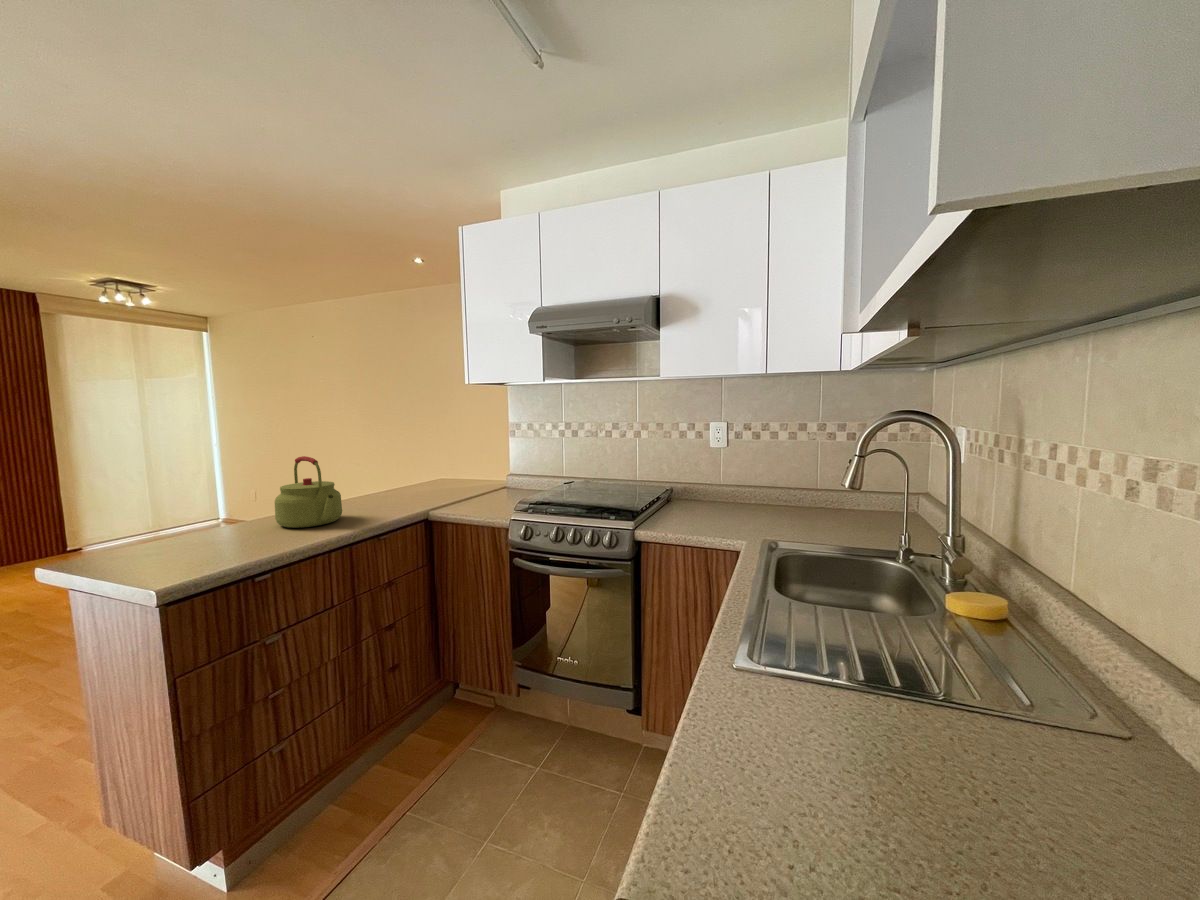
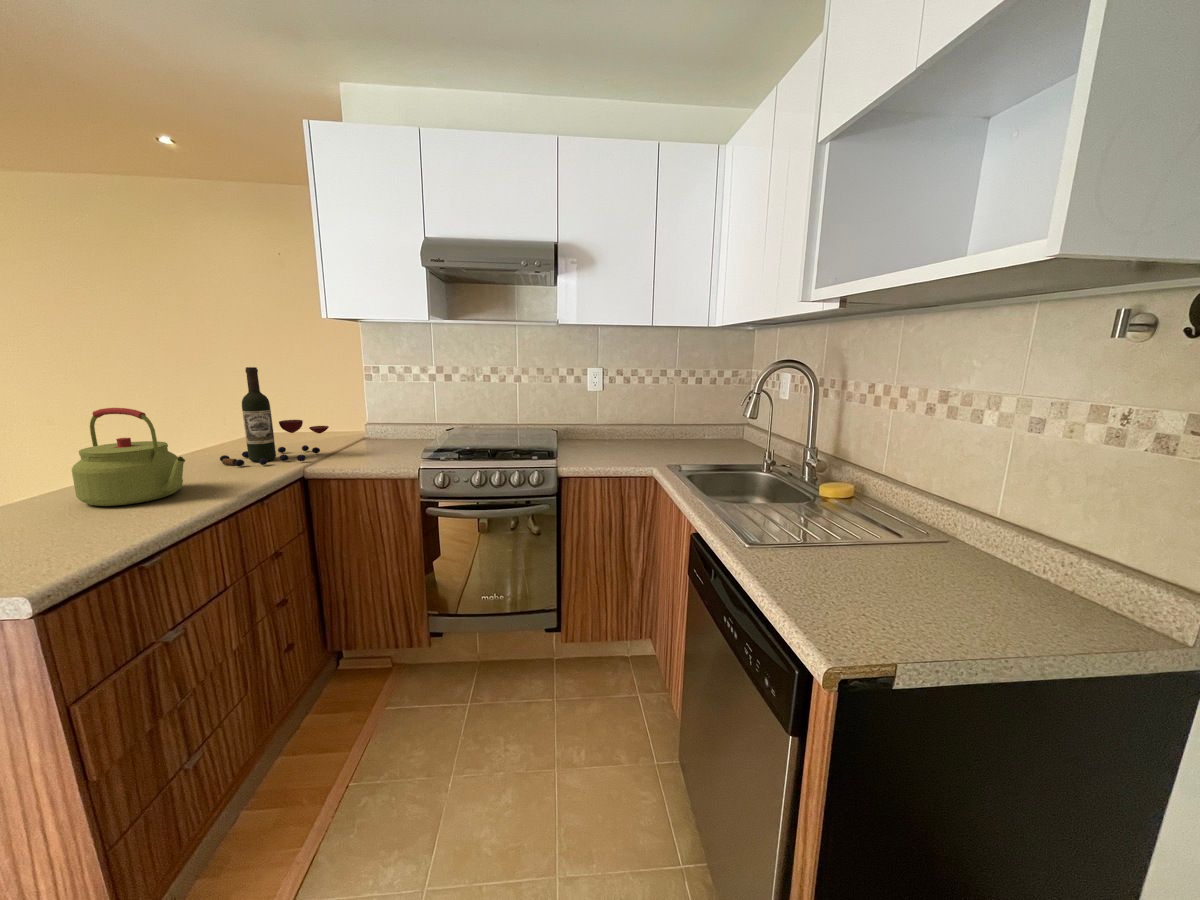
wine bottle: none [389,426,466,504] -> present [220,367,329,466]

